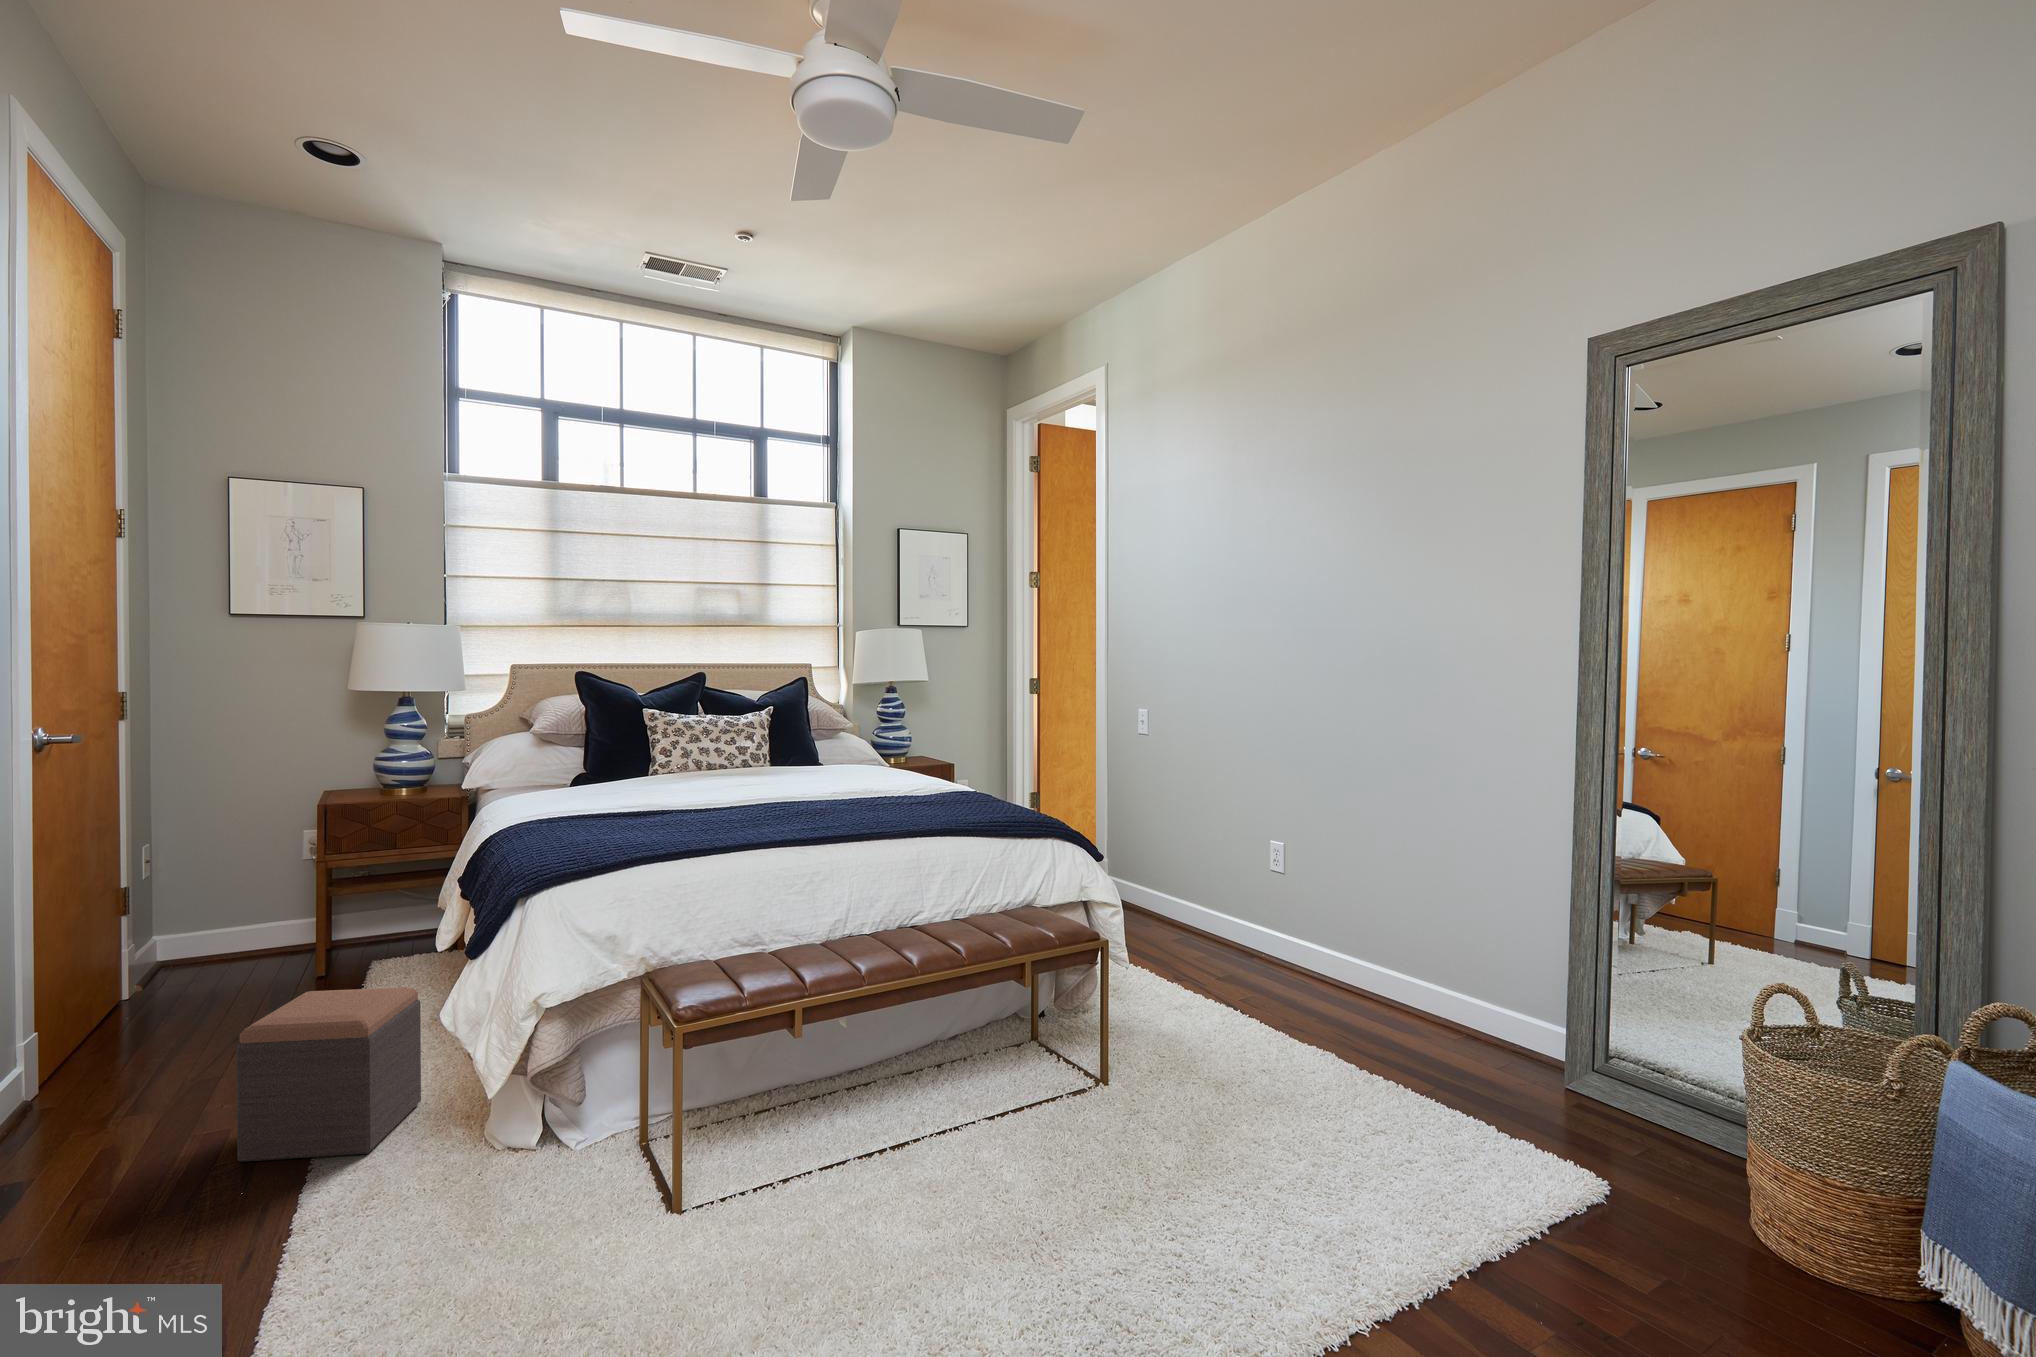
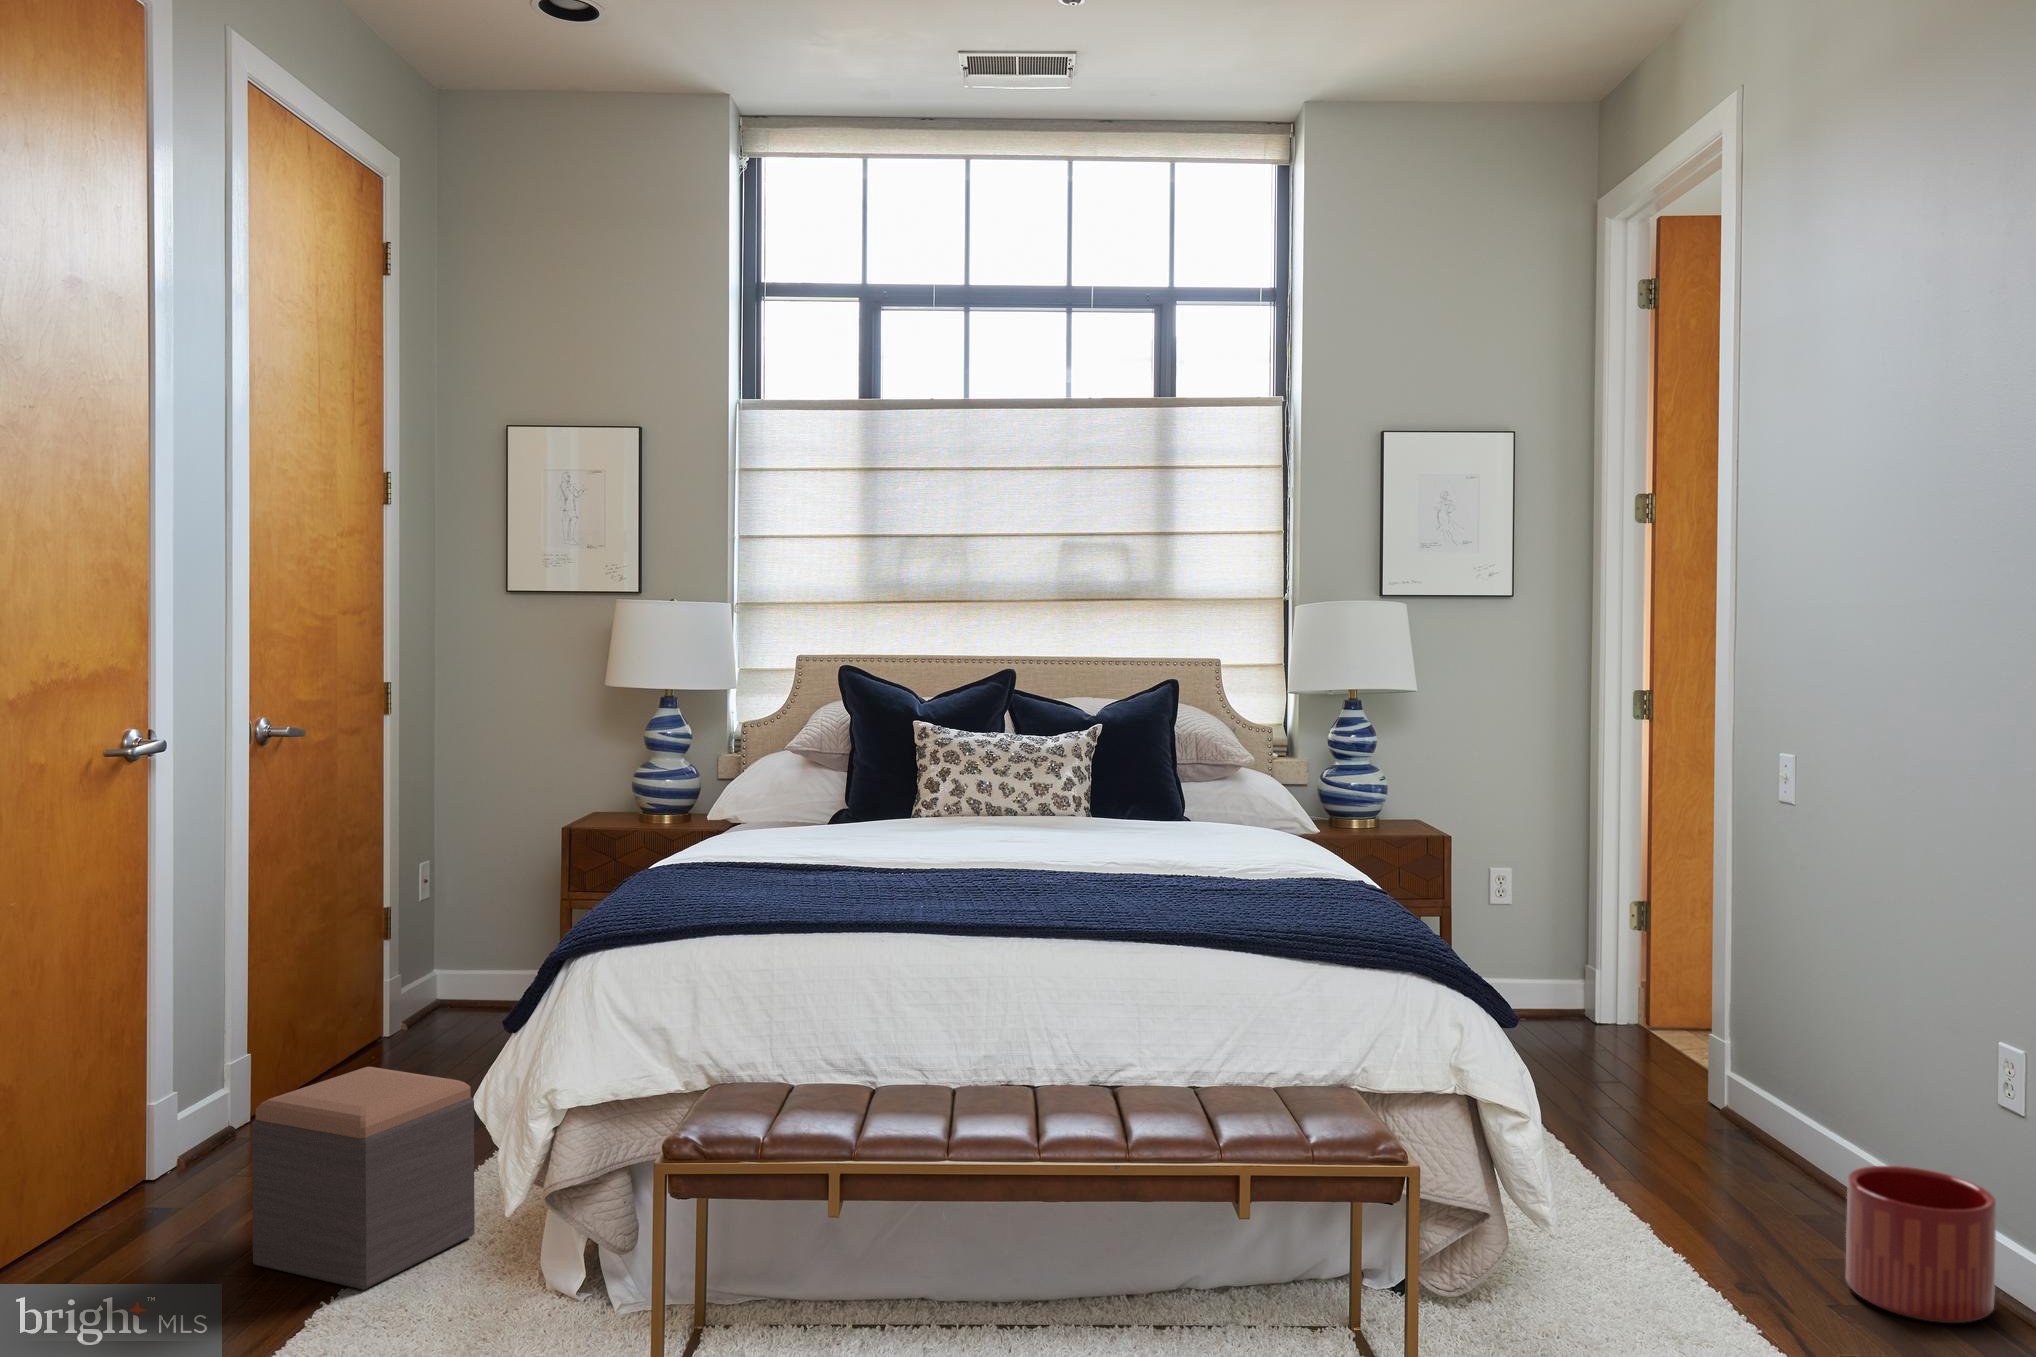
planter: none [1214,906,1277,975] -> present [1846,1166,1996,1323]

